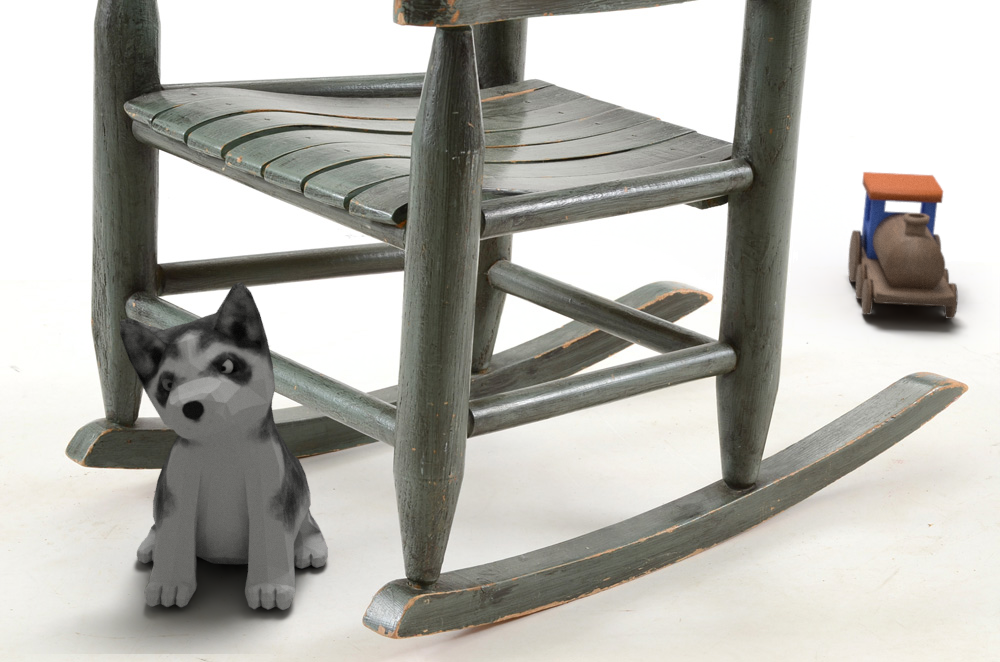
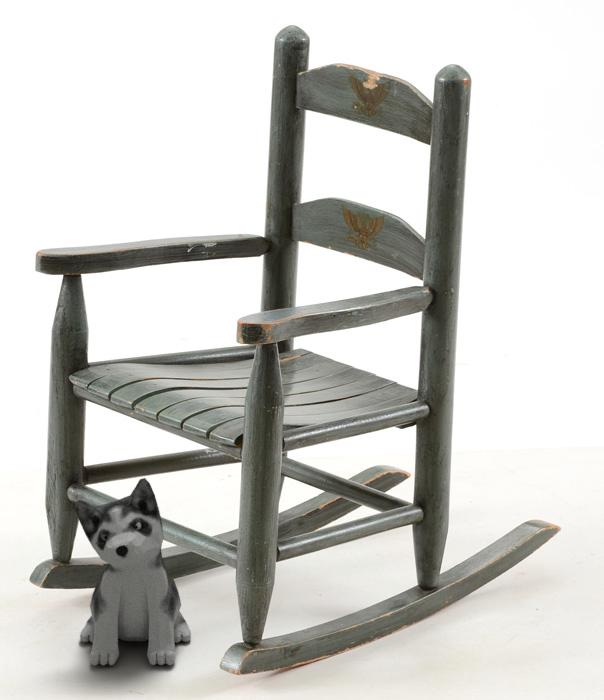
toy train: present [848,172,958,319] -> none [494,393,560,485]

